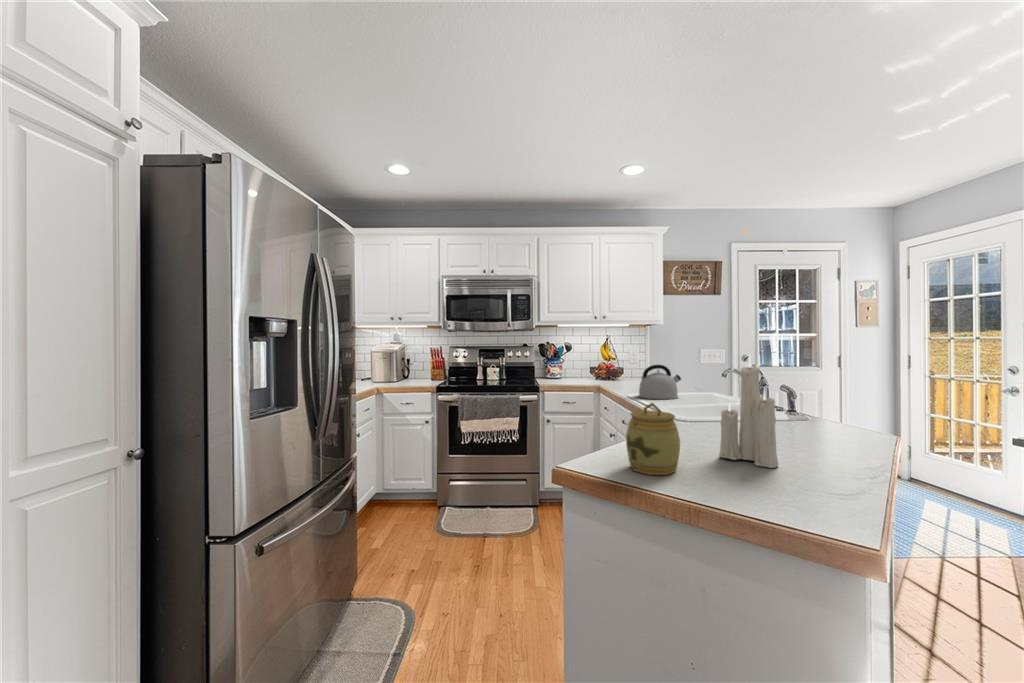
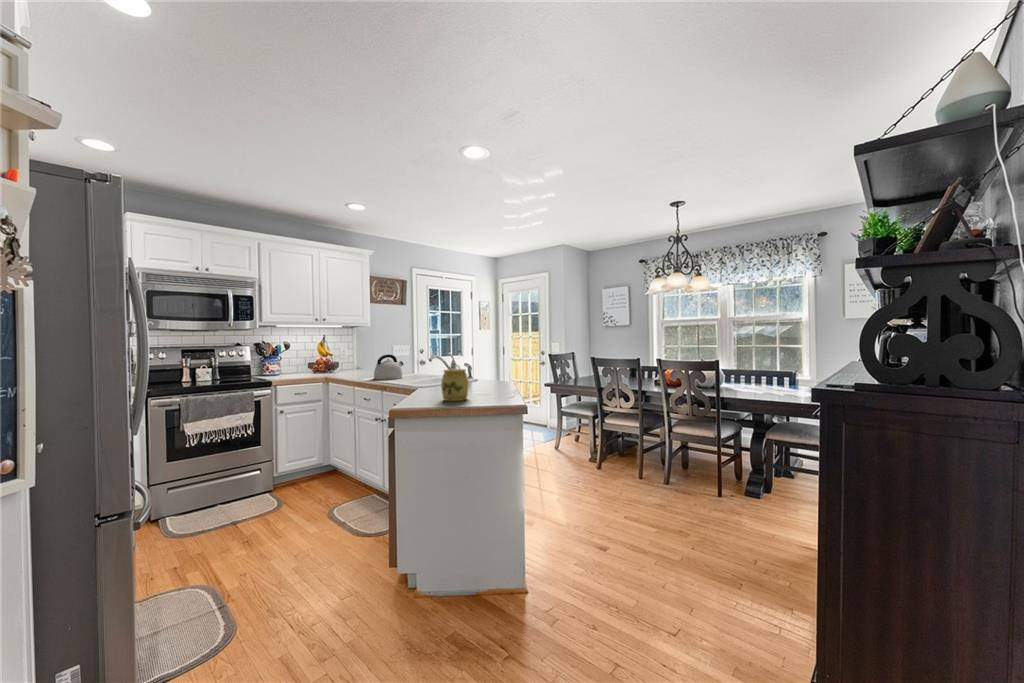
candle: present [719,358,779,468] -> none [475,335,502,393]

